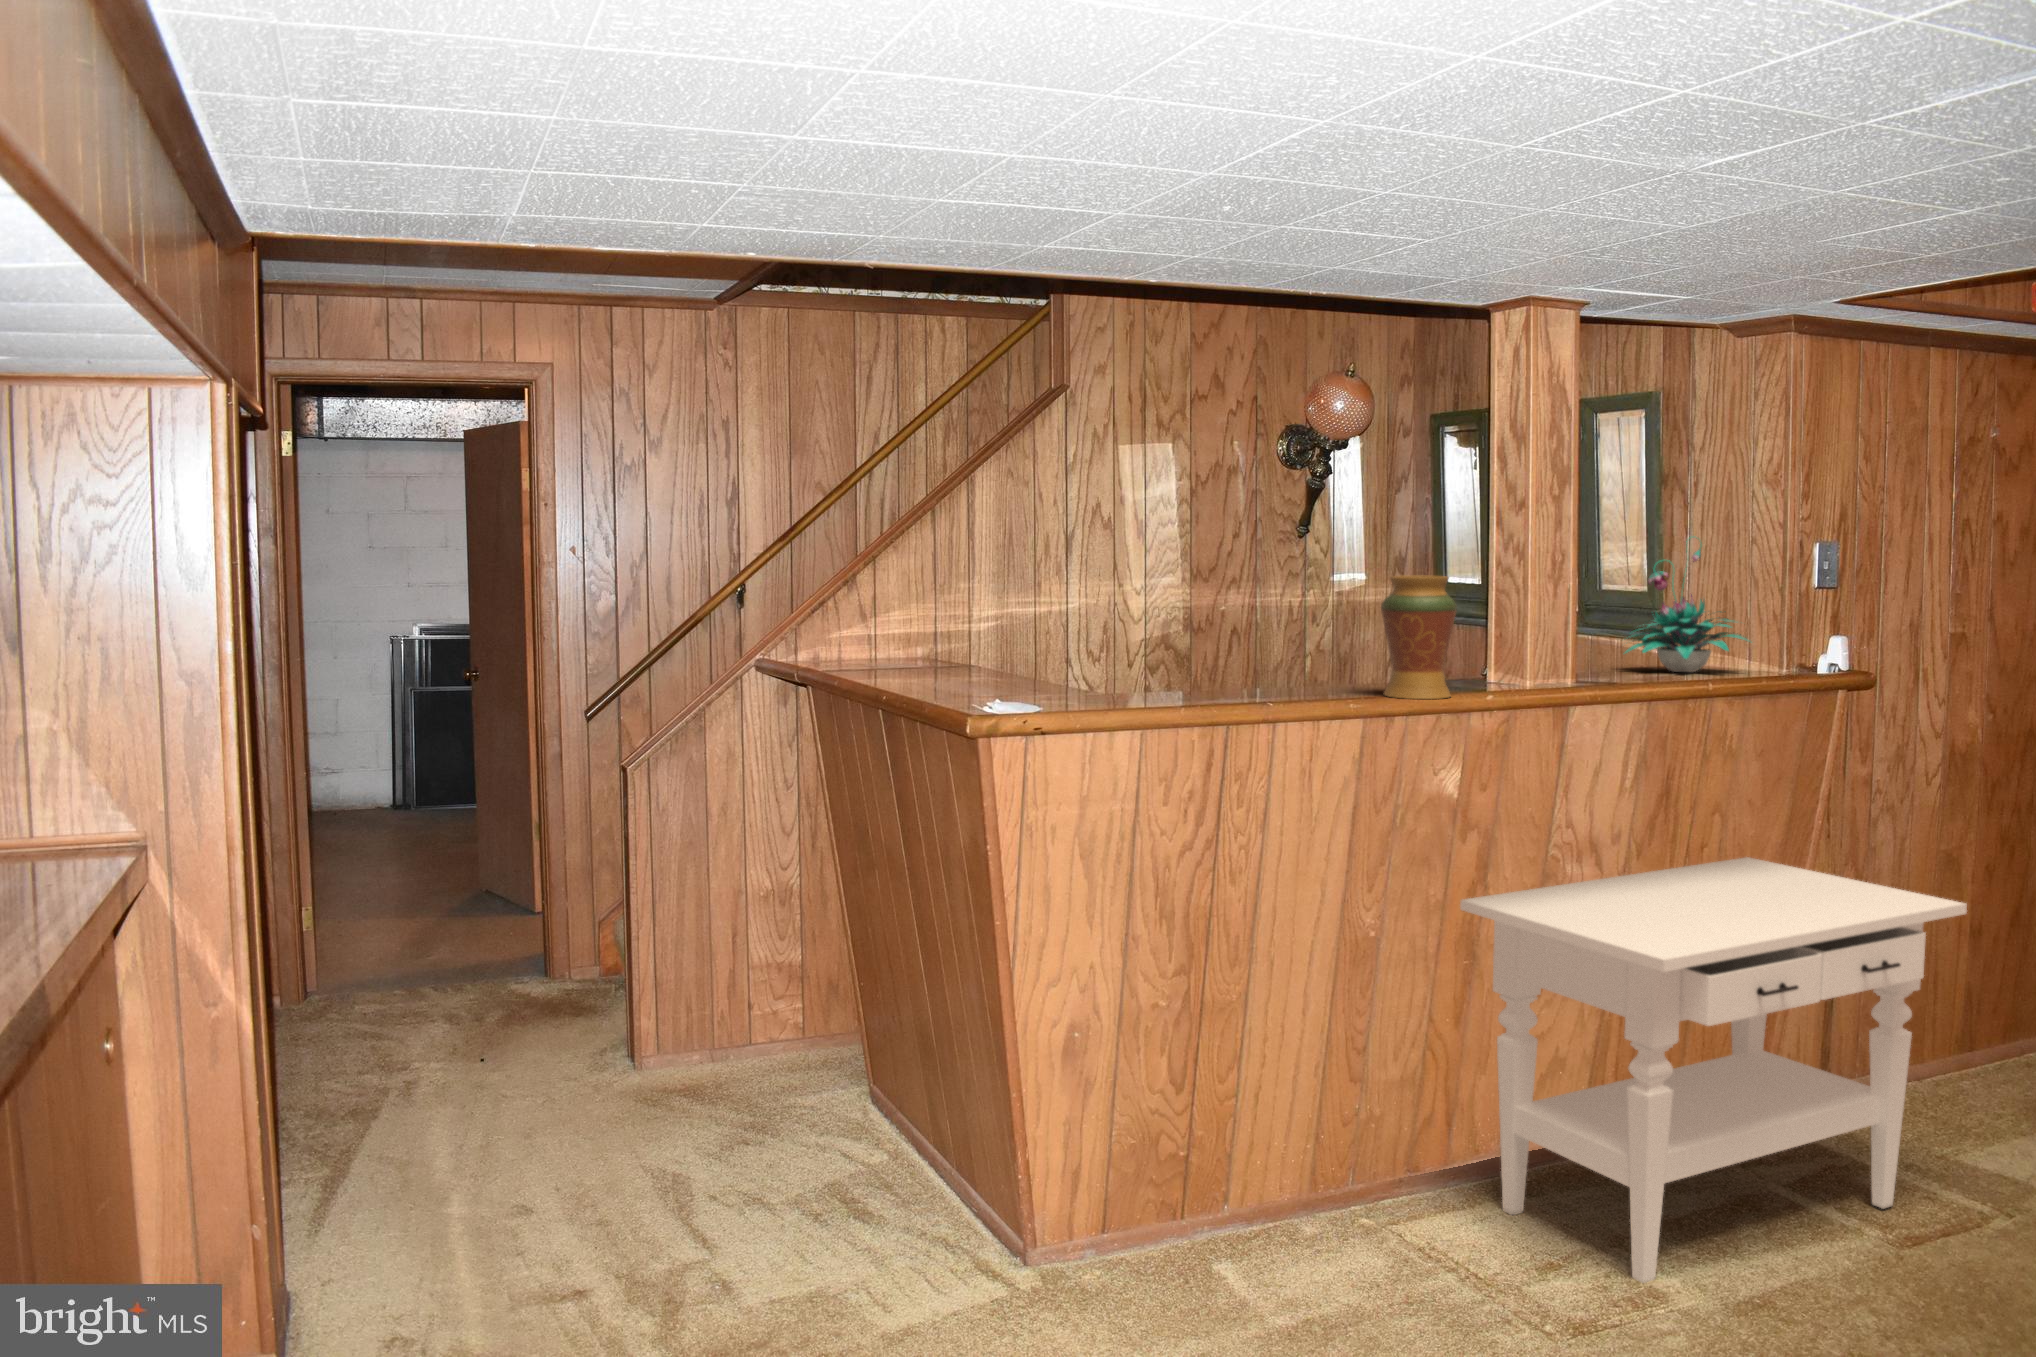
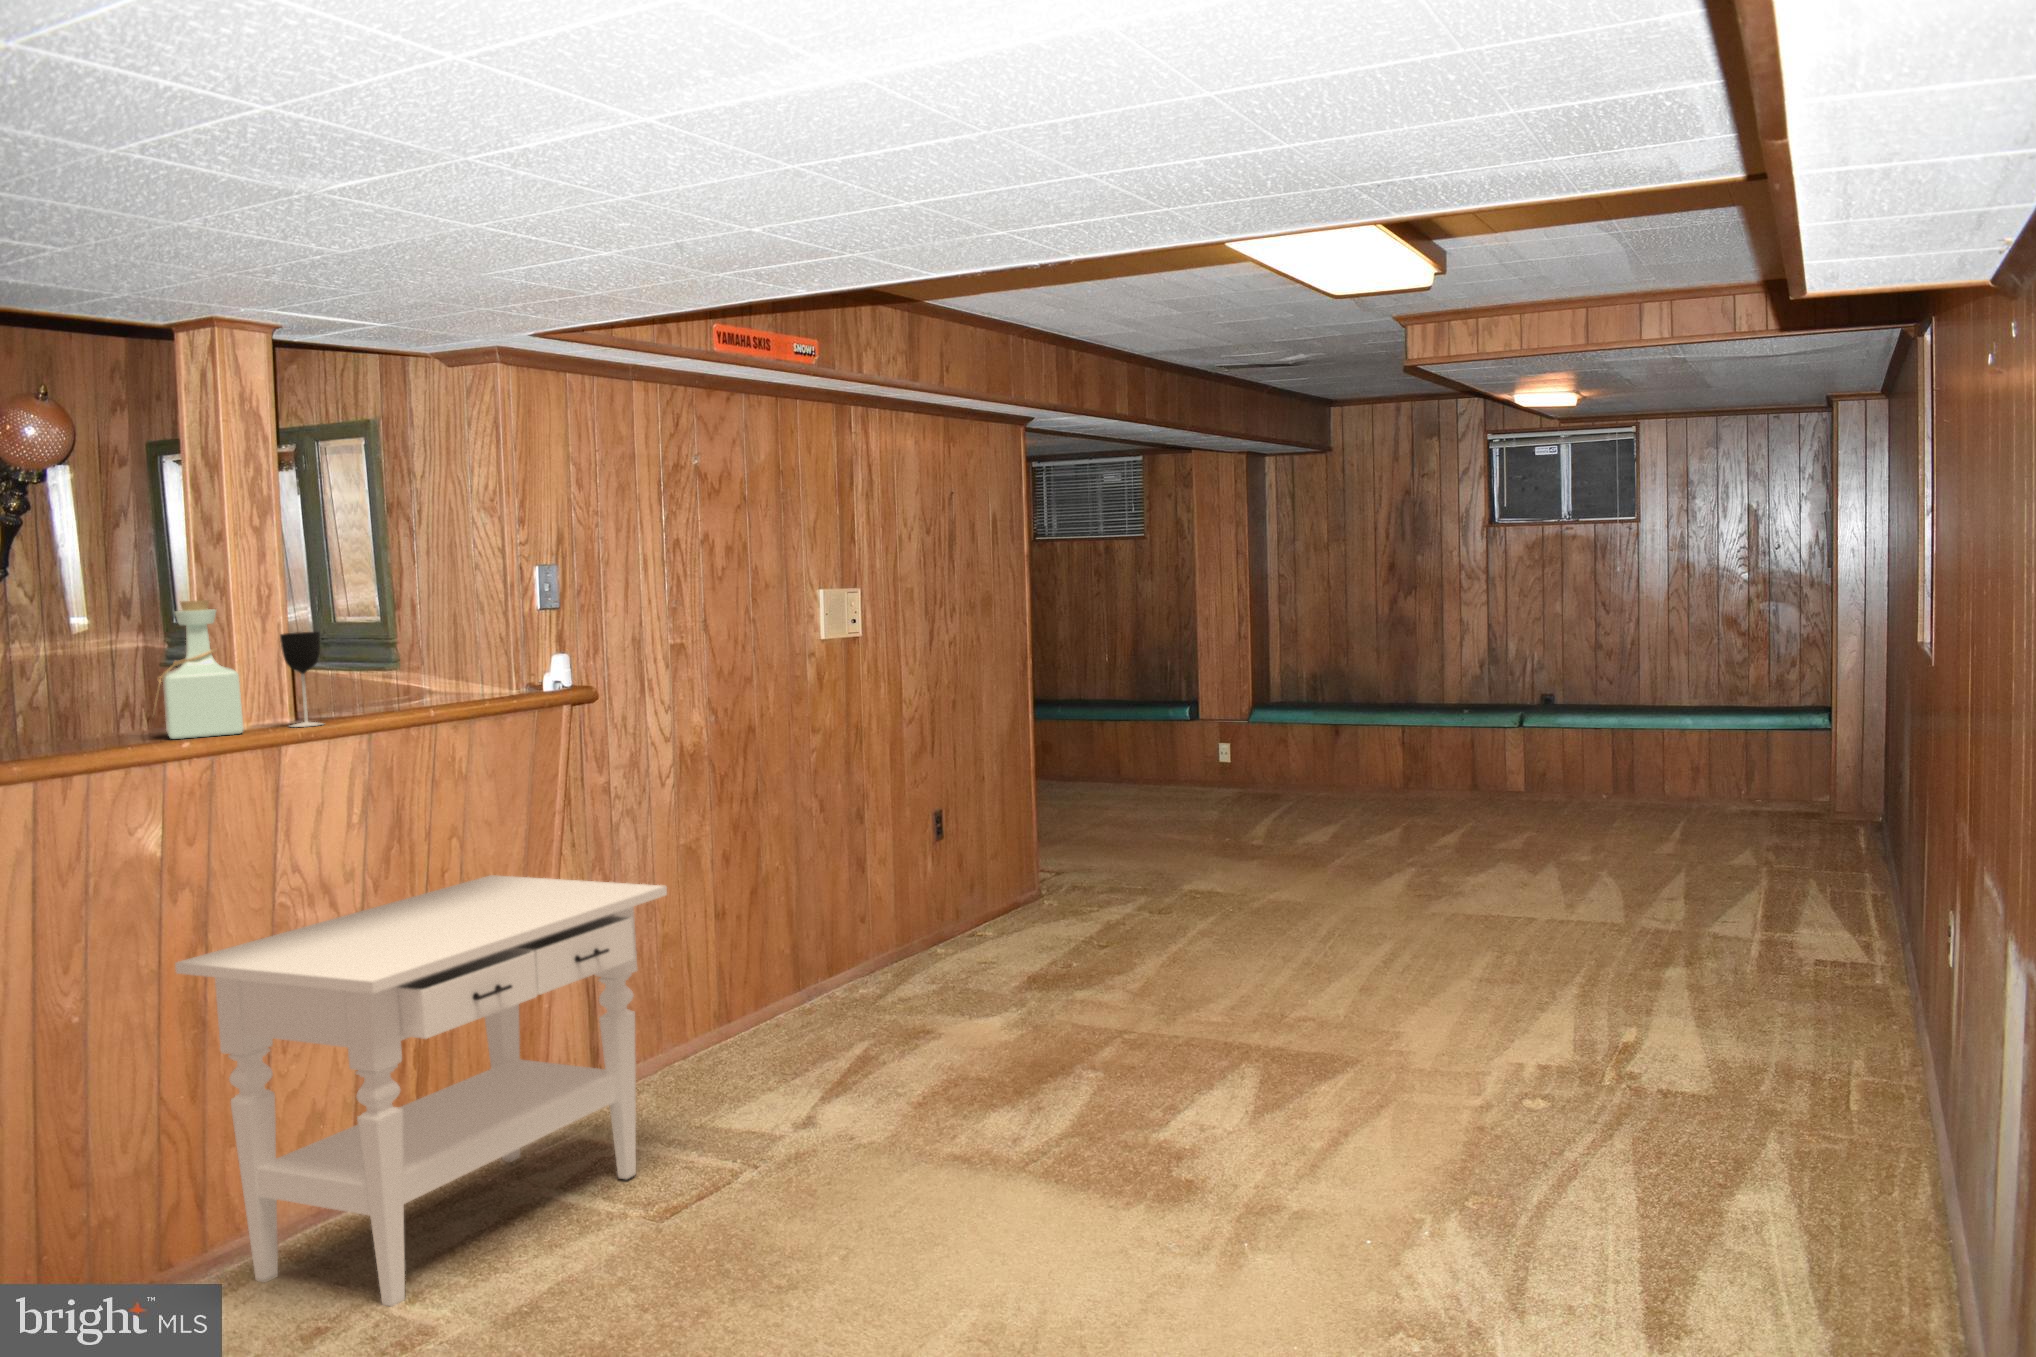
plant: present [1625,541,1749,672] -> none [356,564,486,701]
bottle: none [1454,562,1537,692] -> present [153,600,244,739]
decorative vase: present [1381,575,1457,699] -> none [49,619,141,755]
wine glass: none [1573,598,1613,690] -> present [280,632,322,727]

